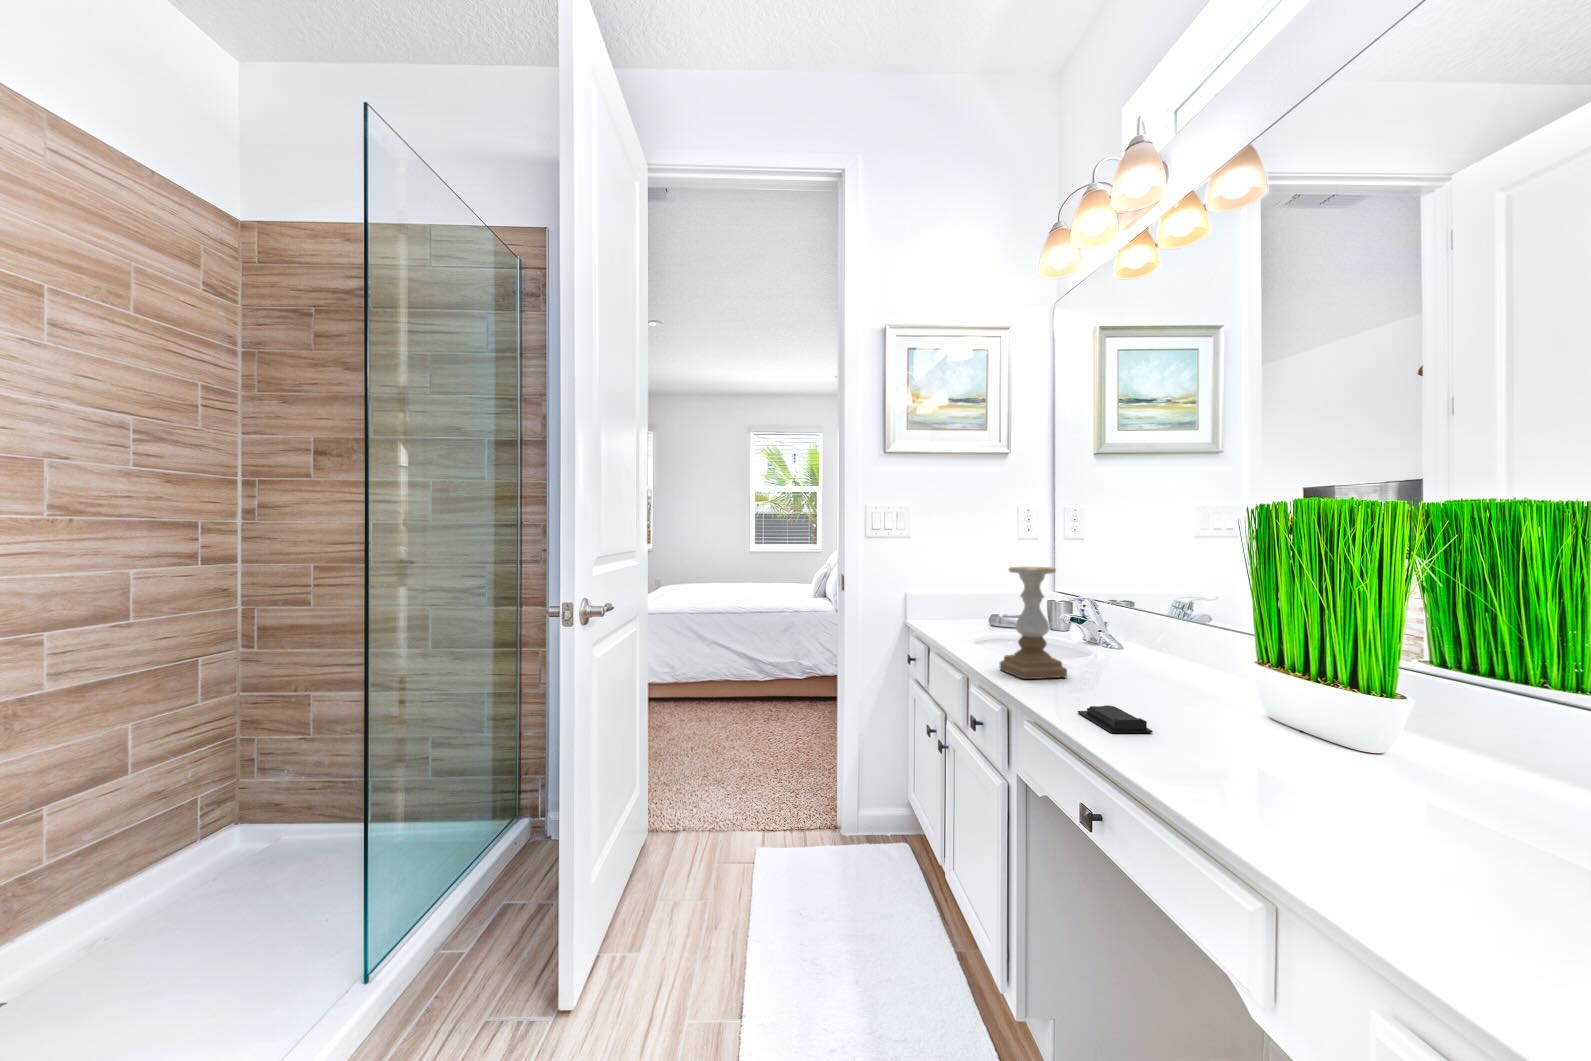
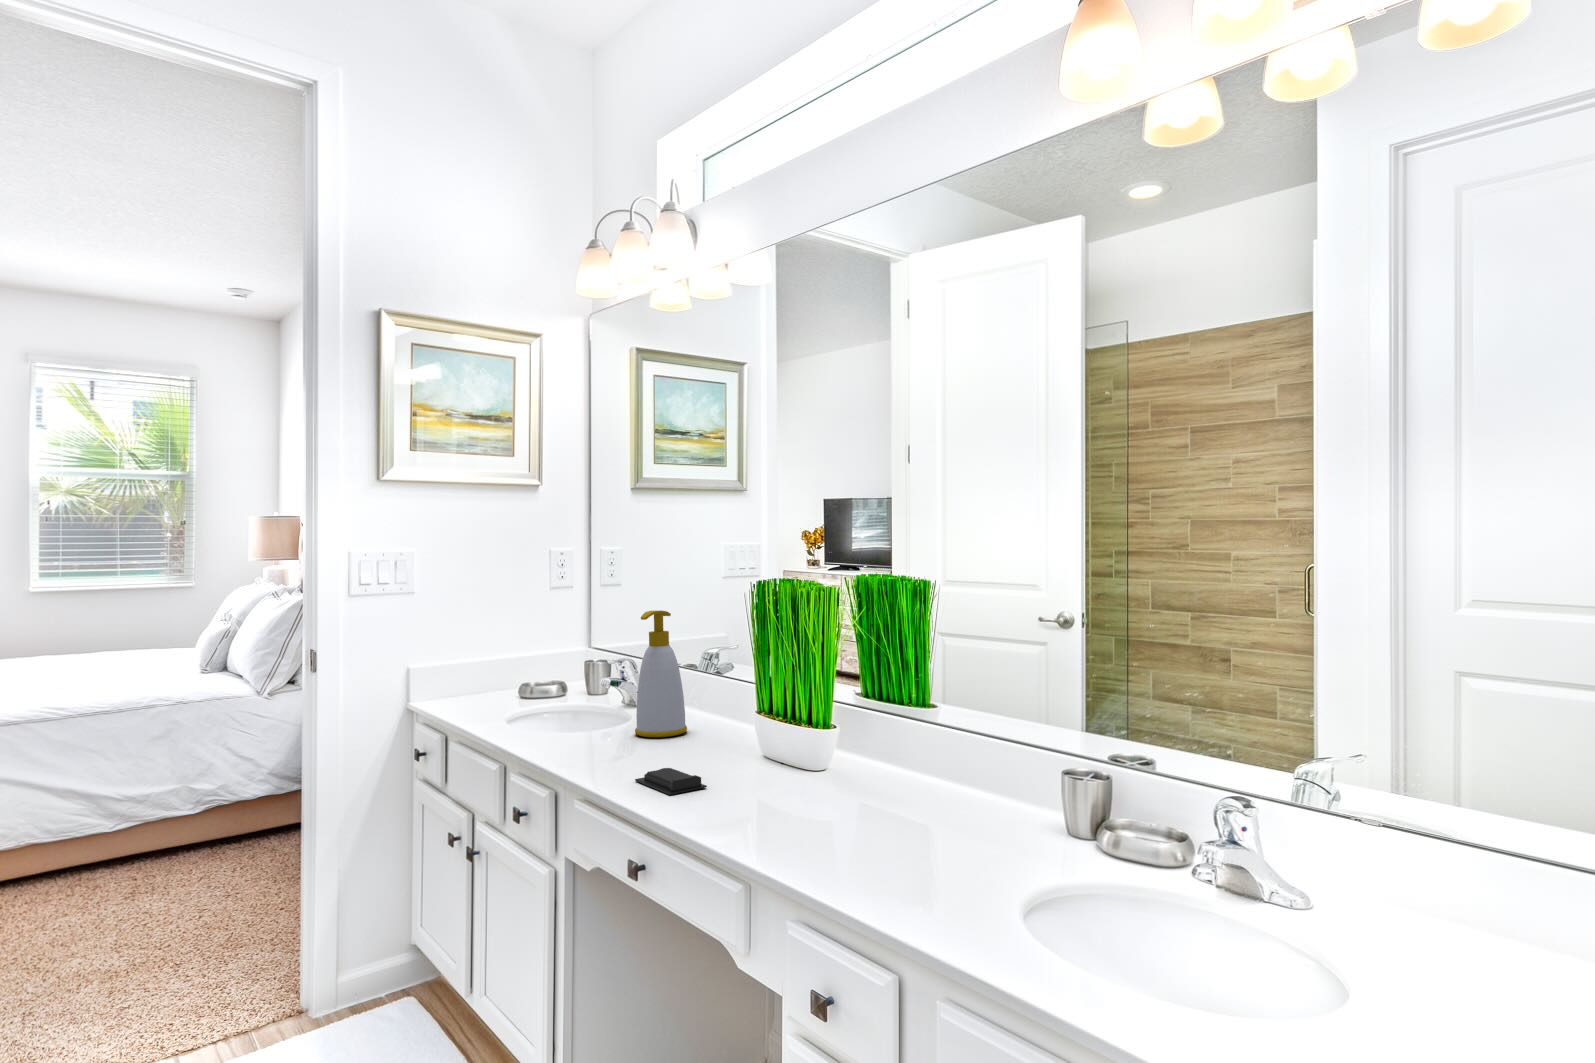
soap bottle: none [1086,558,1139,676] -> present [635,611,687,738]
candle holder: present [1000,567,1067,679] -> none [542,625,618,755]

